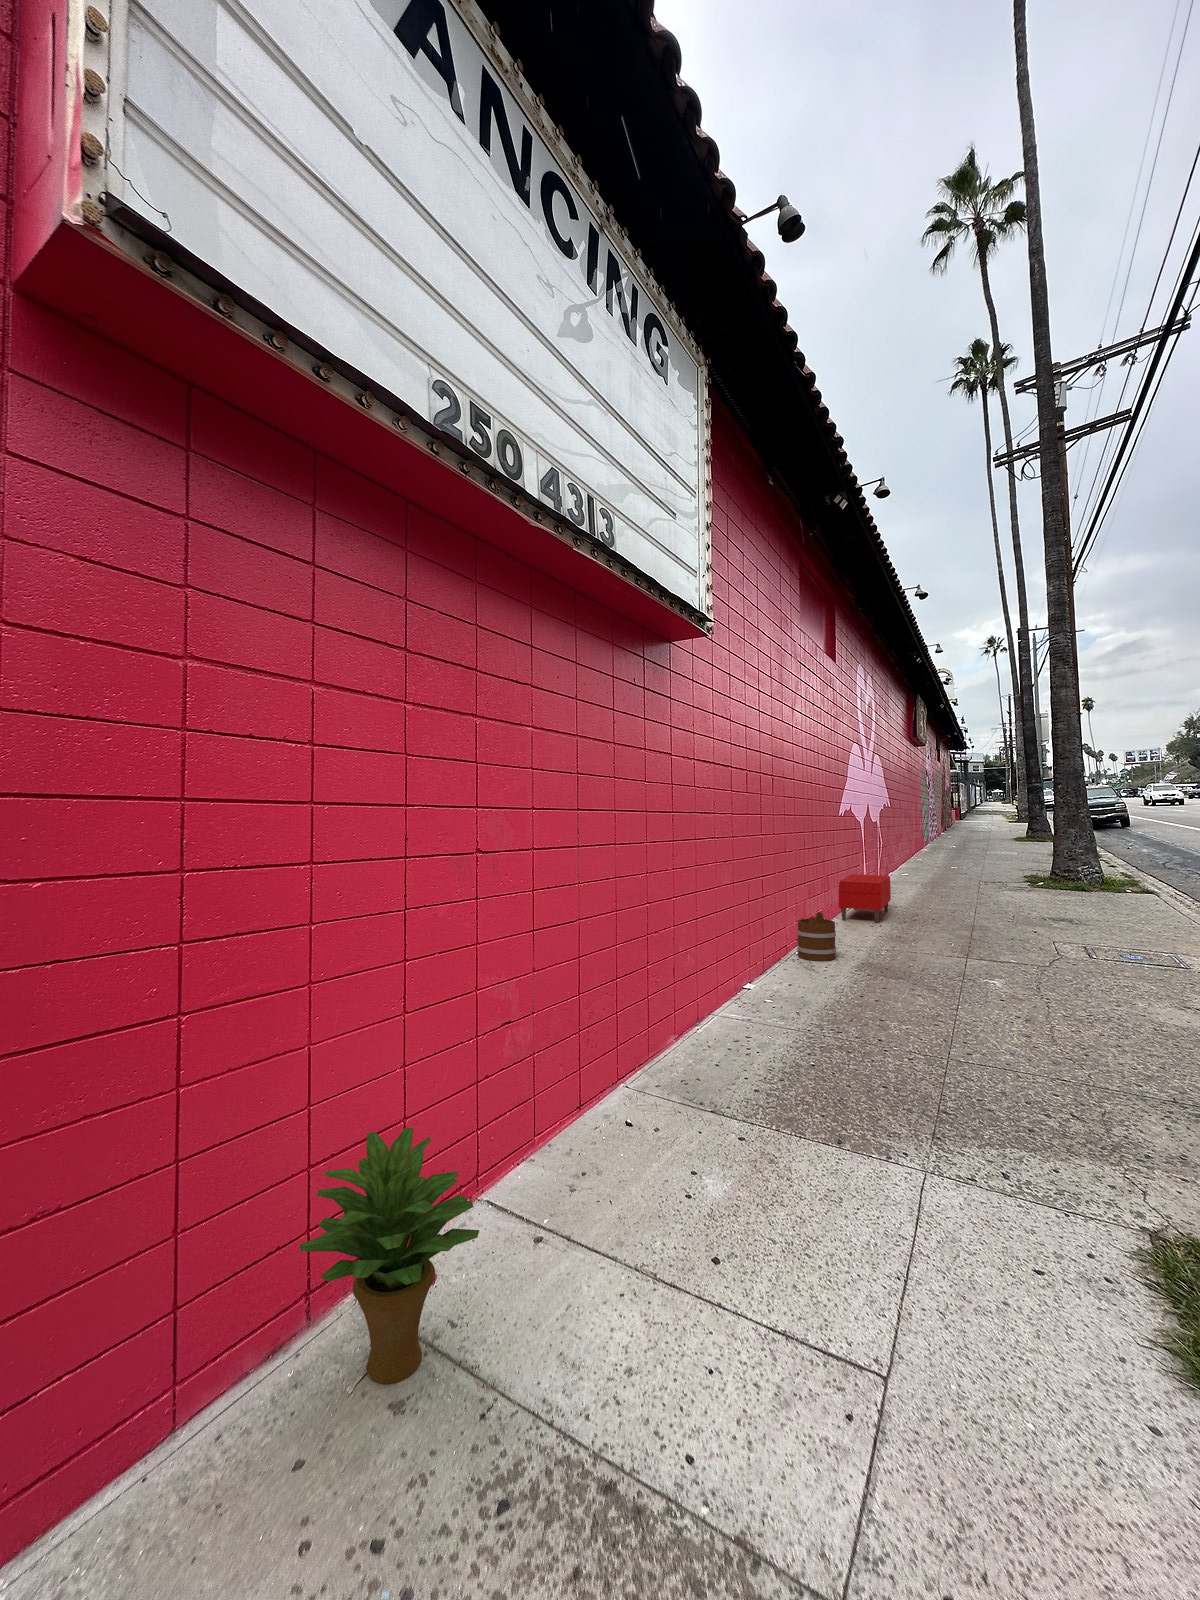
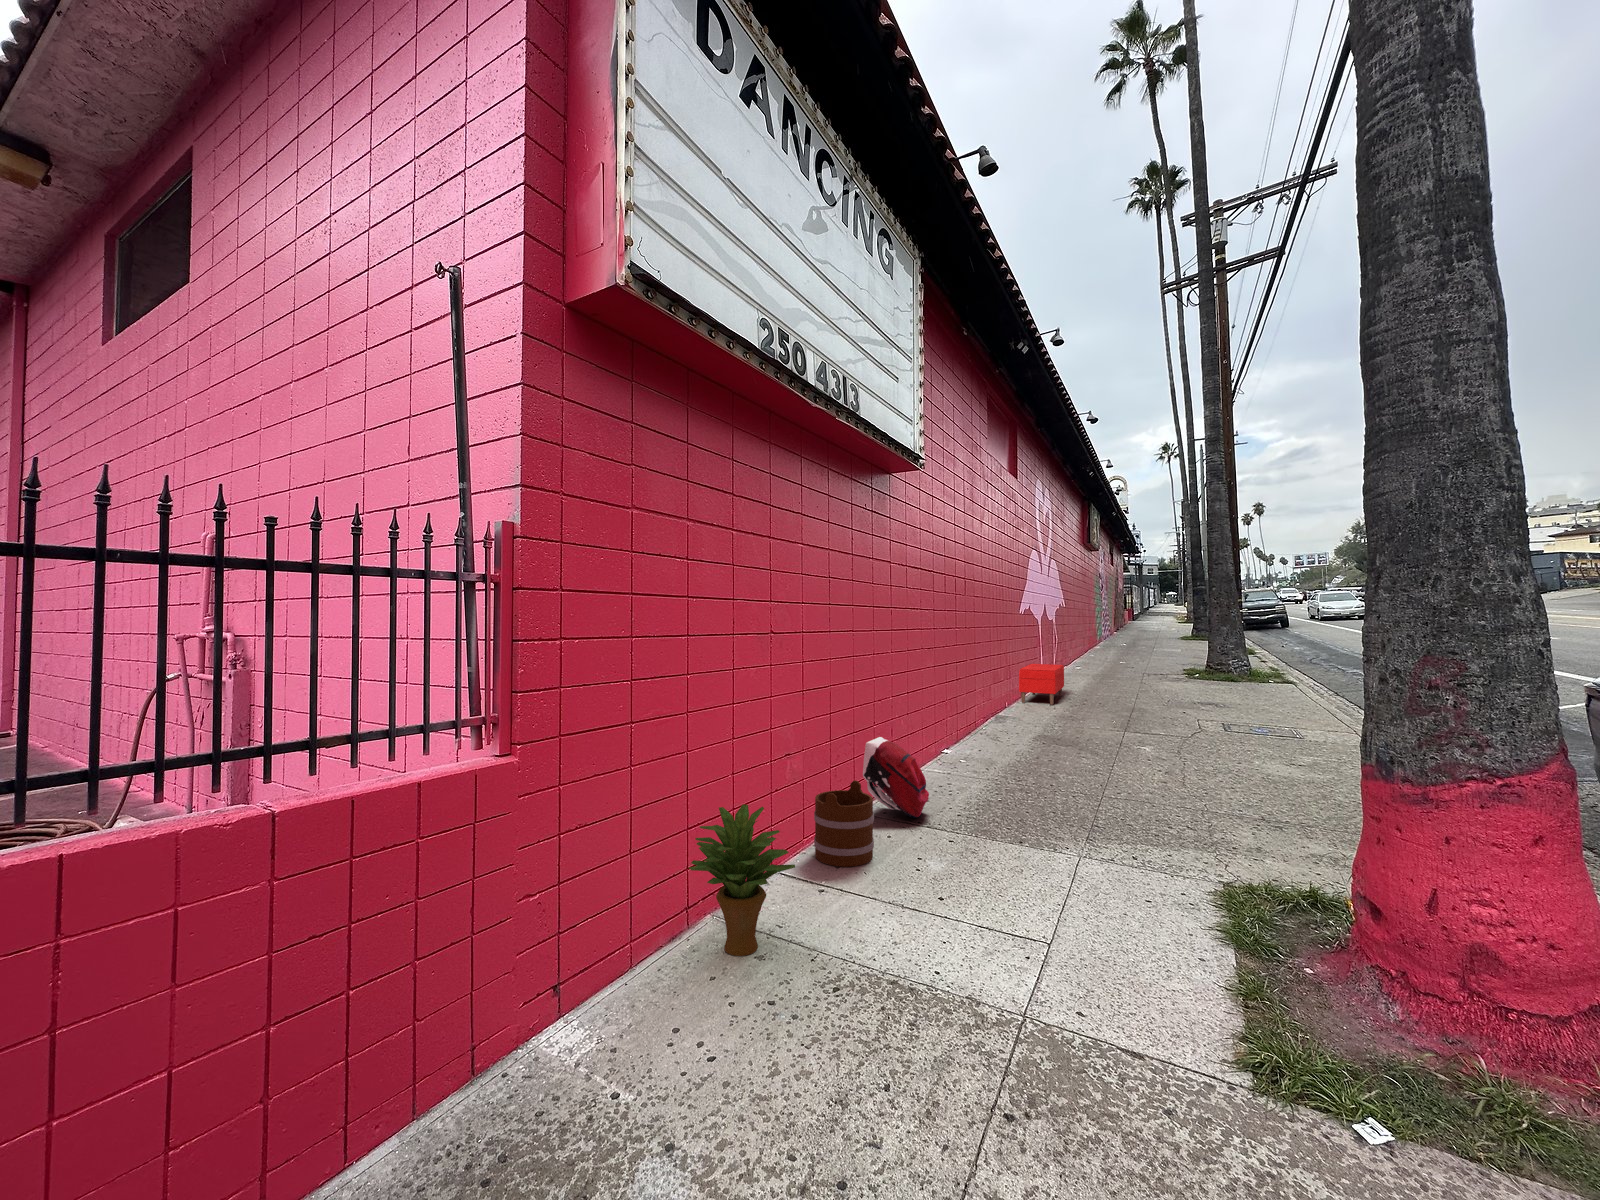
bucket: present [797,912,836,961] -> present [814,780,874,867]
backpack: none [631,983,719,1094] -> present [863,737,929,818]

